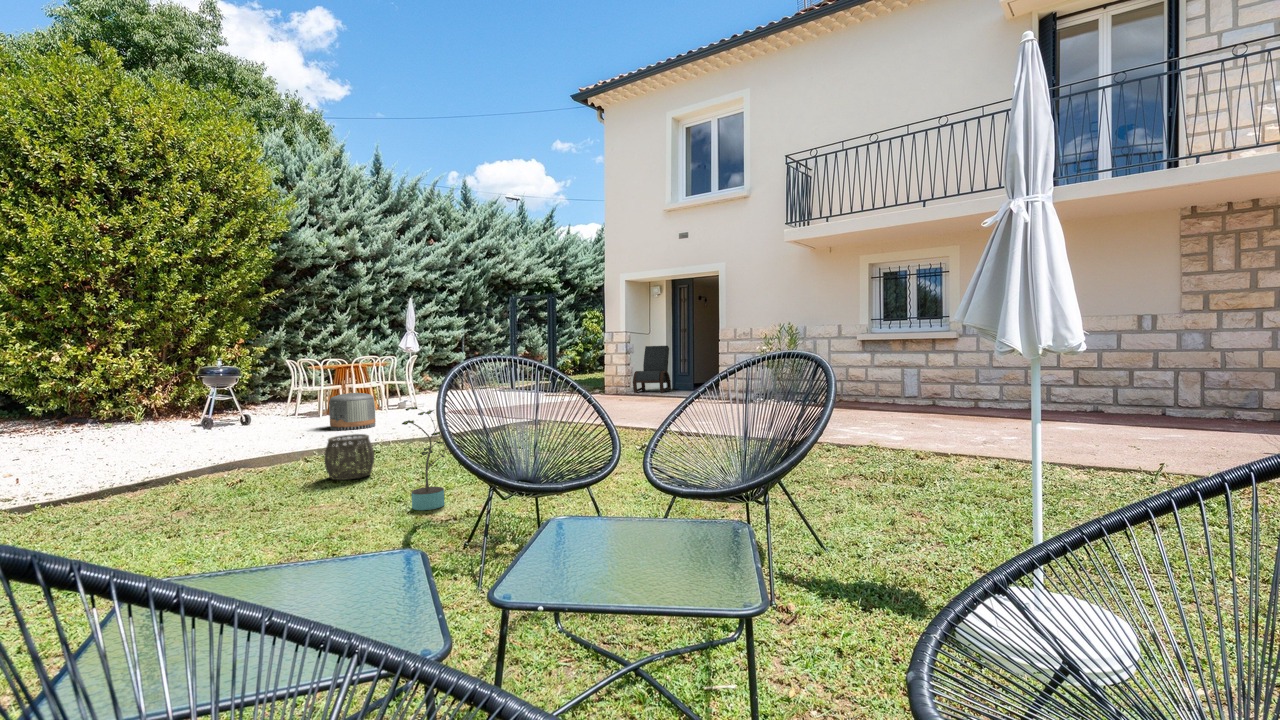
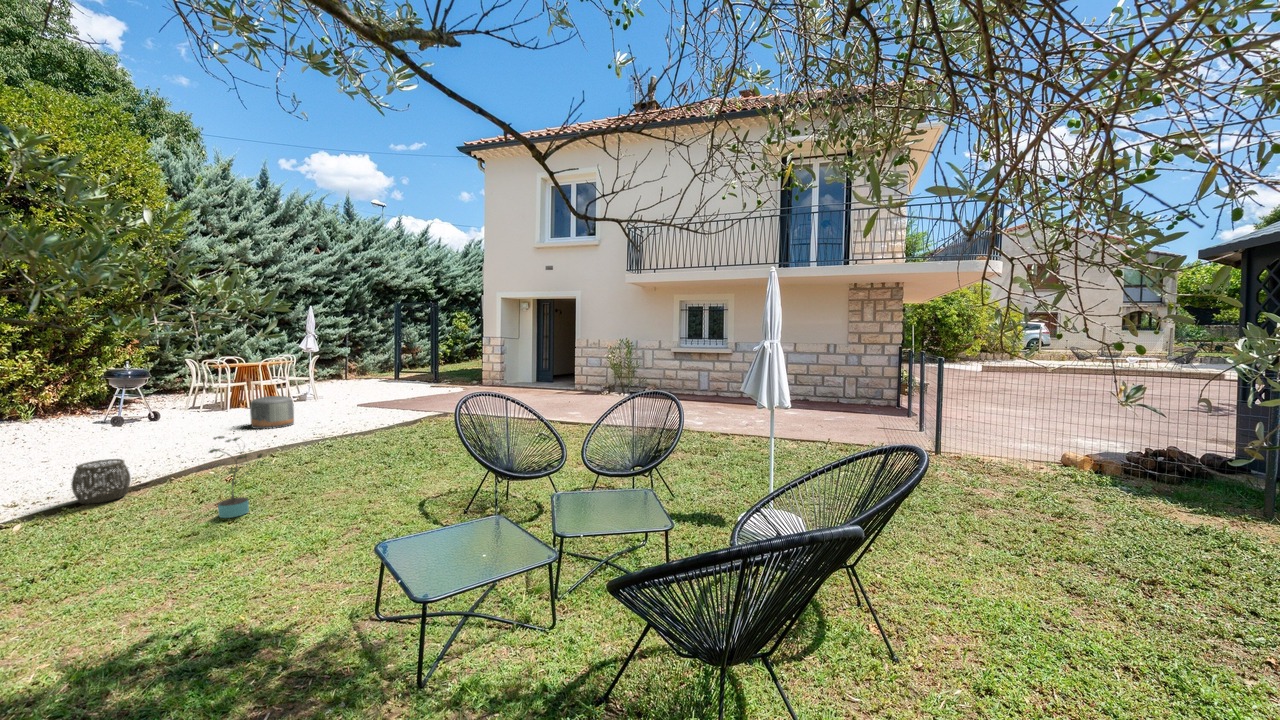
lounge chair: present [633,346,671,393] -> none [504,350,534,388]
potted plant: present [402,407,448,510] -> present [209,436,264,518]
woven basket: present [324,434,374,480] -> present [71,459,131,504]

